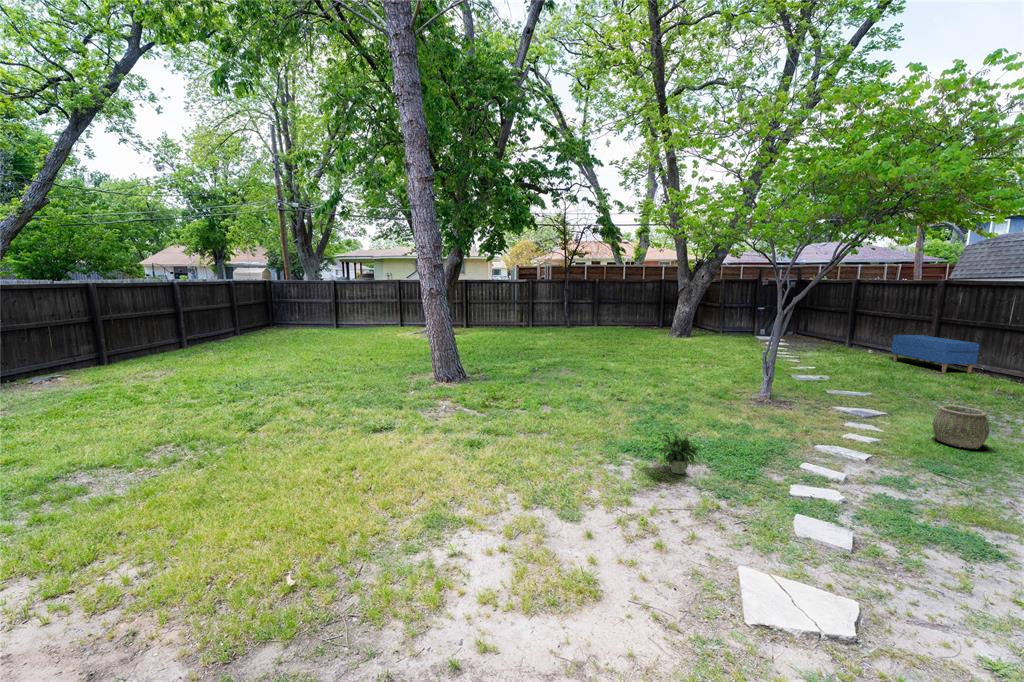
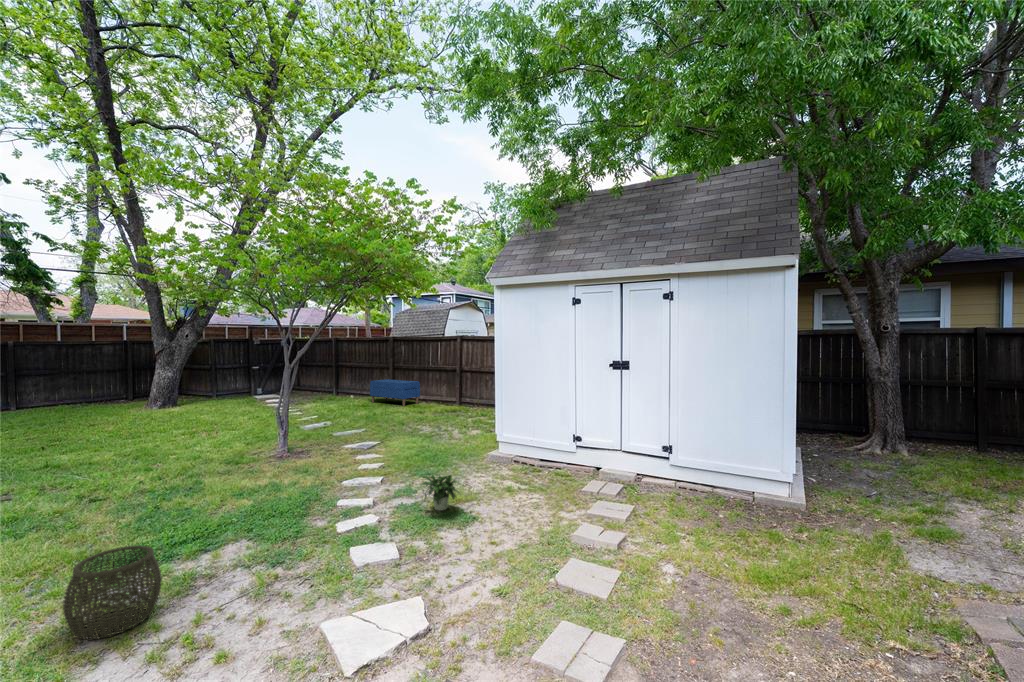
woven basket: present [932,405,990,448] -> present [63,545,162,641]
potted plant: present [660,431,700,474] -> present [421,474,459,510]

